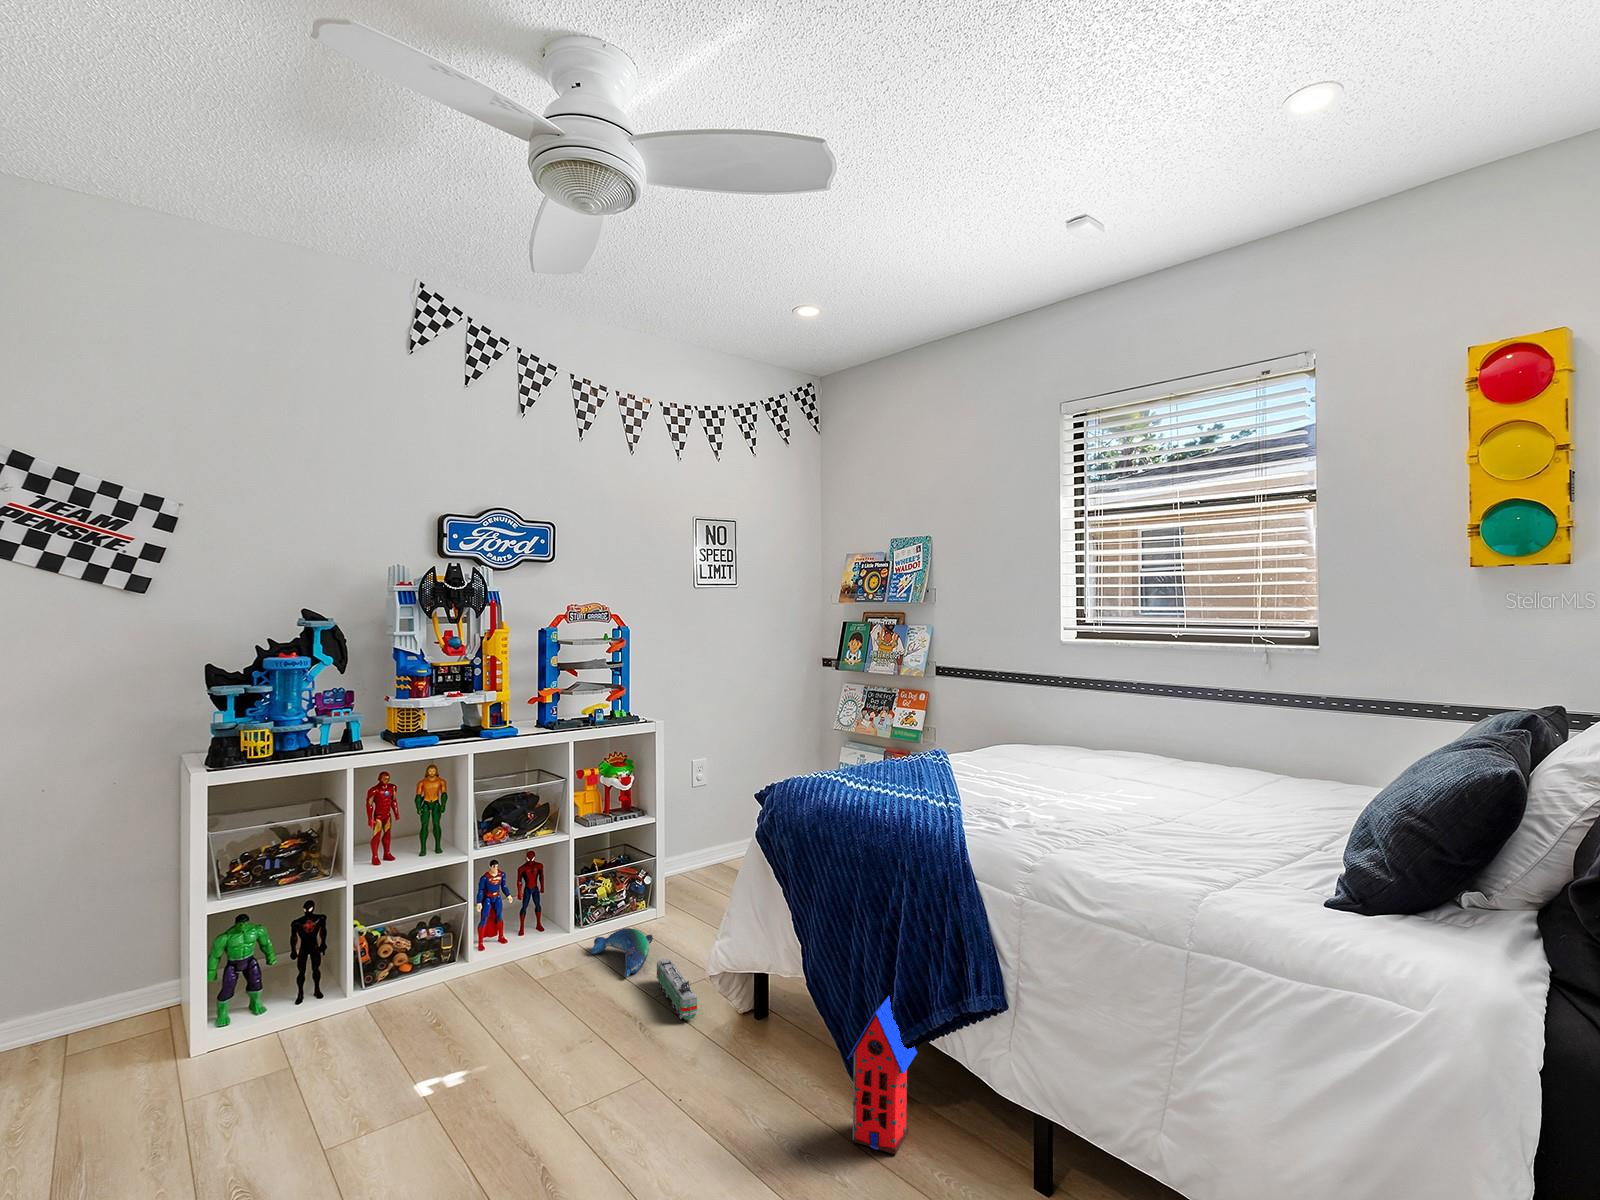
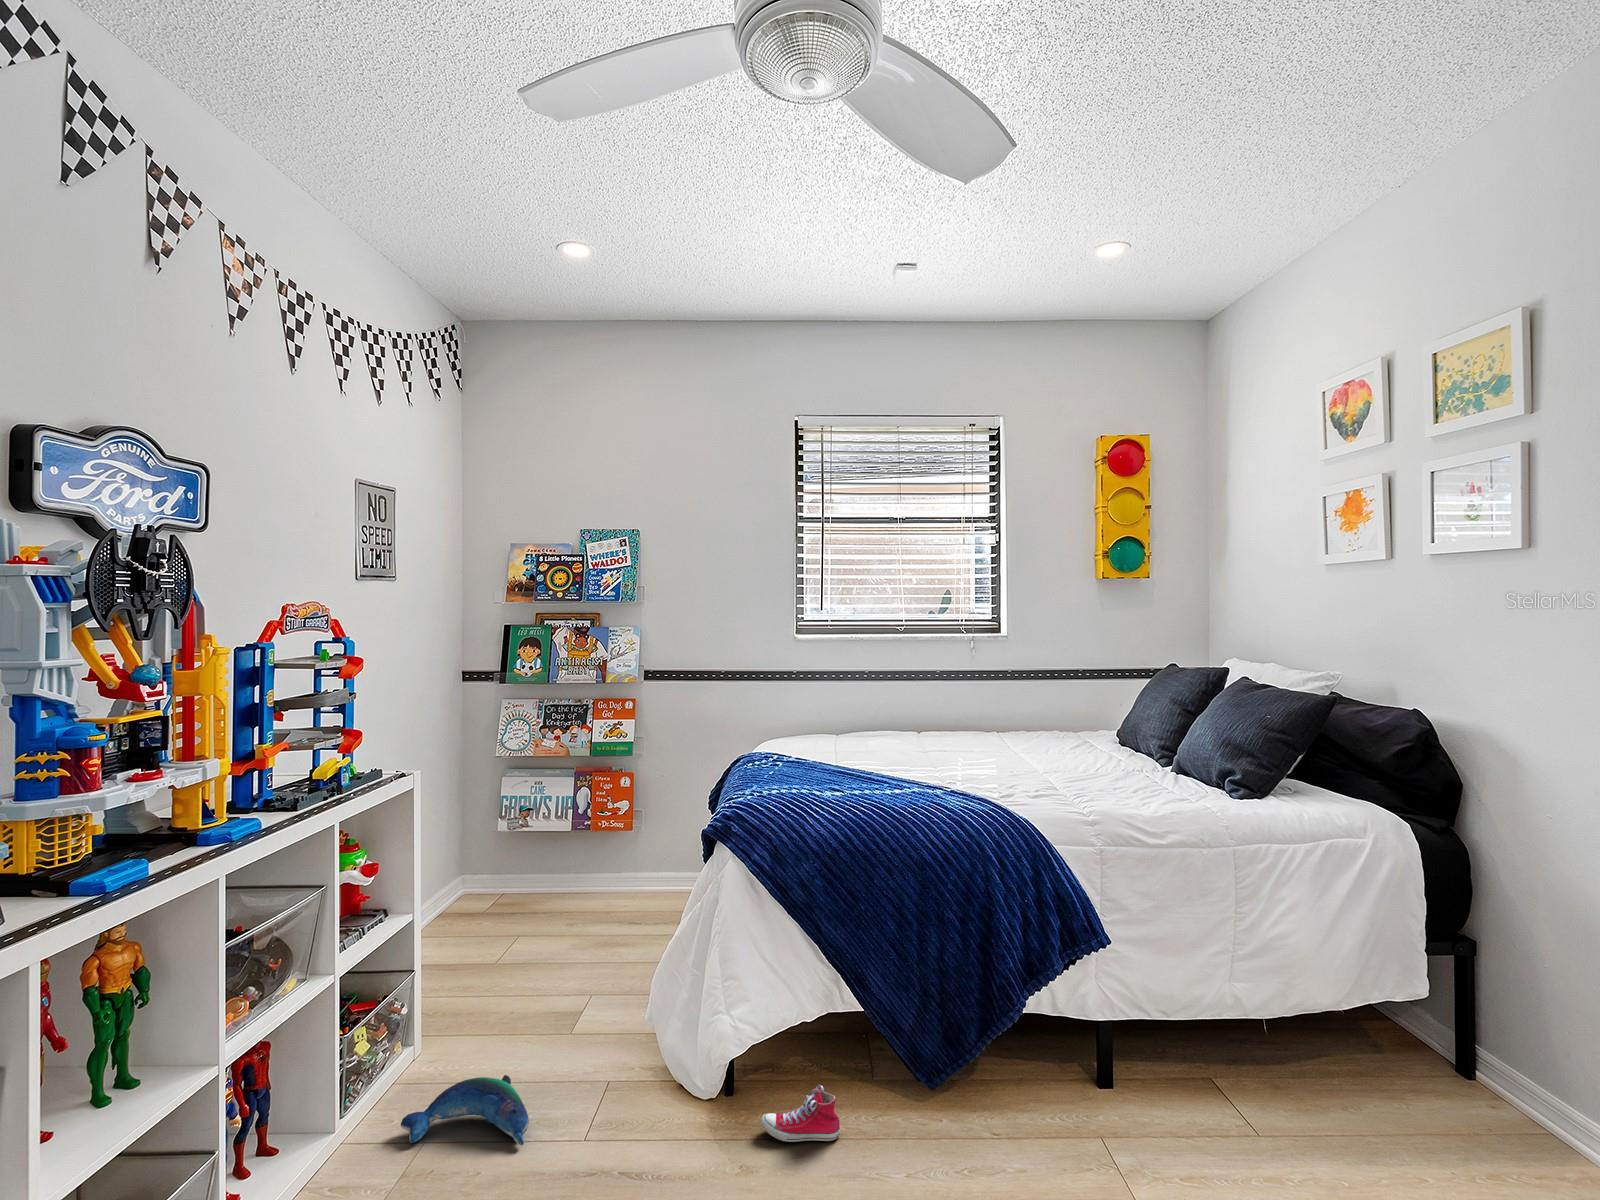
toy train: present [657,959,697,1020] -> none [570,1091,694,1153]
toy house: present [847,996,917,1154] -> none [982,998,1059,1161]
sneaker: none [735,1015,782,1062] -> present [761,1085,840,1142]

